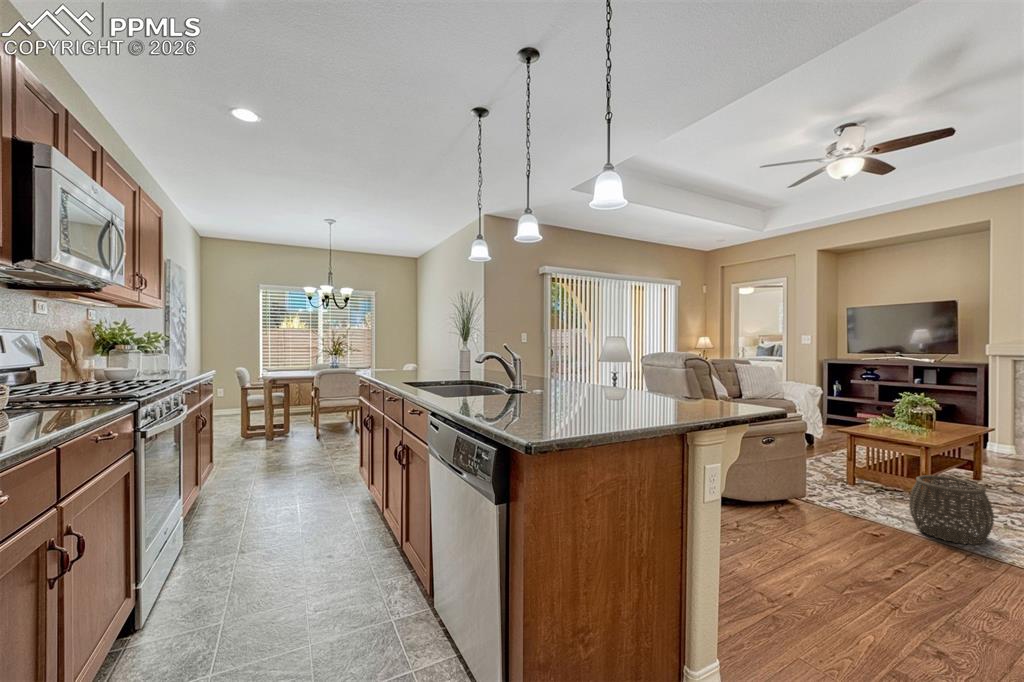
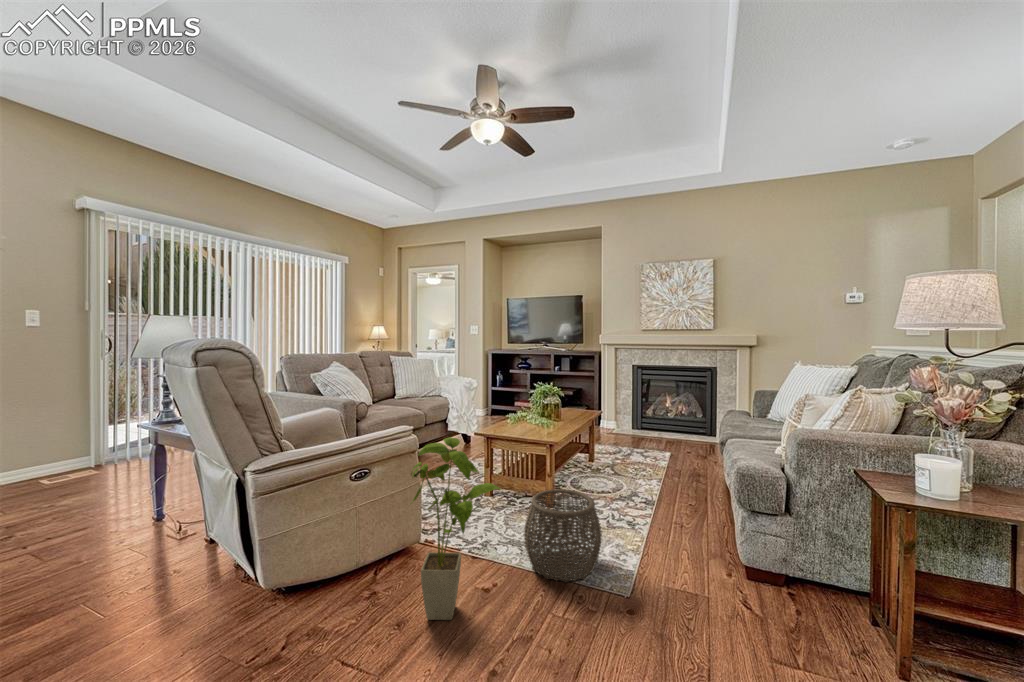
house plant: none [817,420,895,539] -> present [411,437,502,620]

